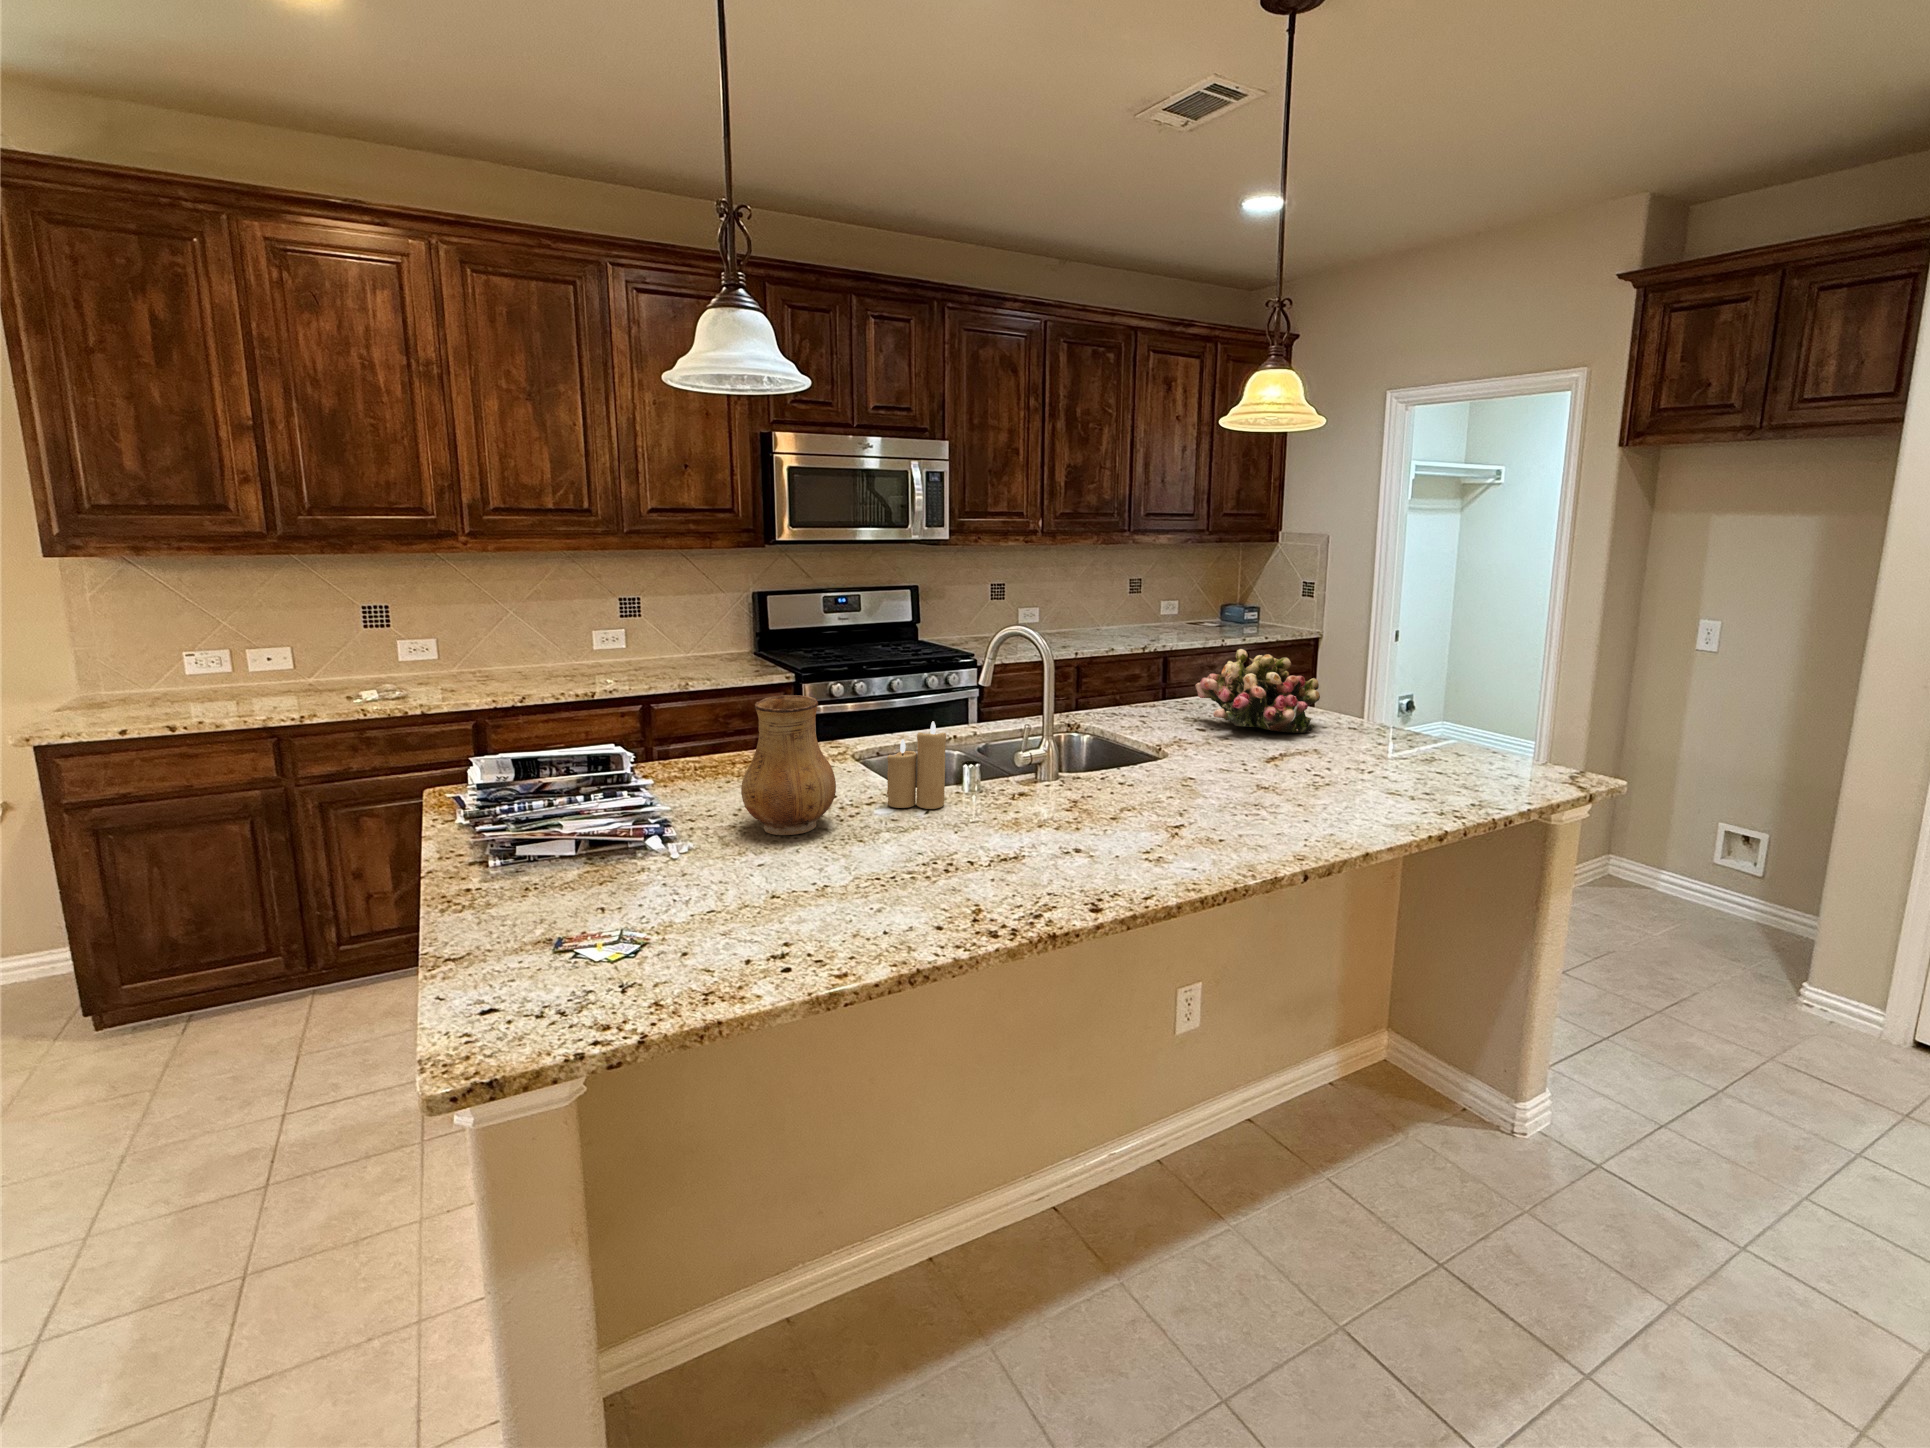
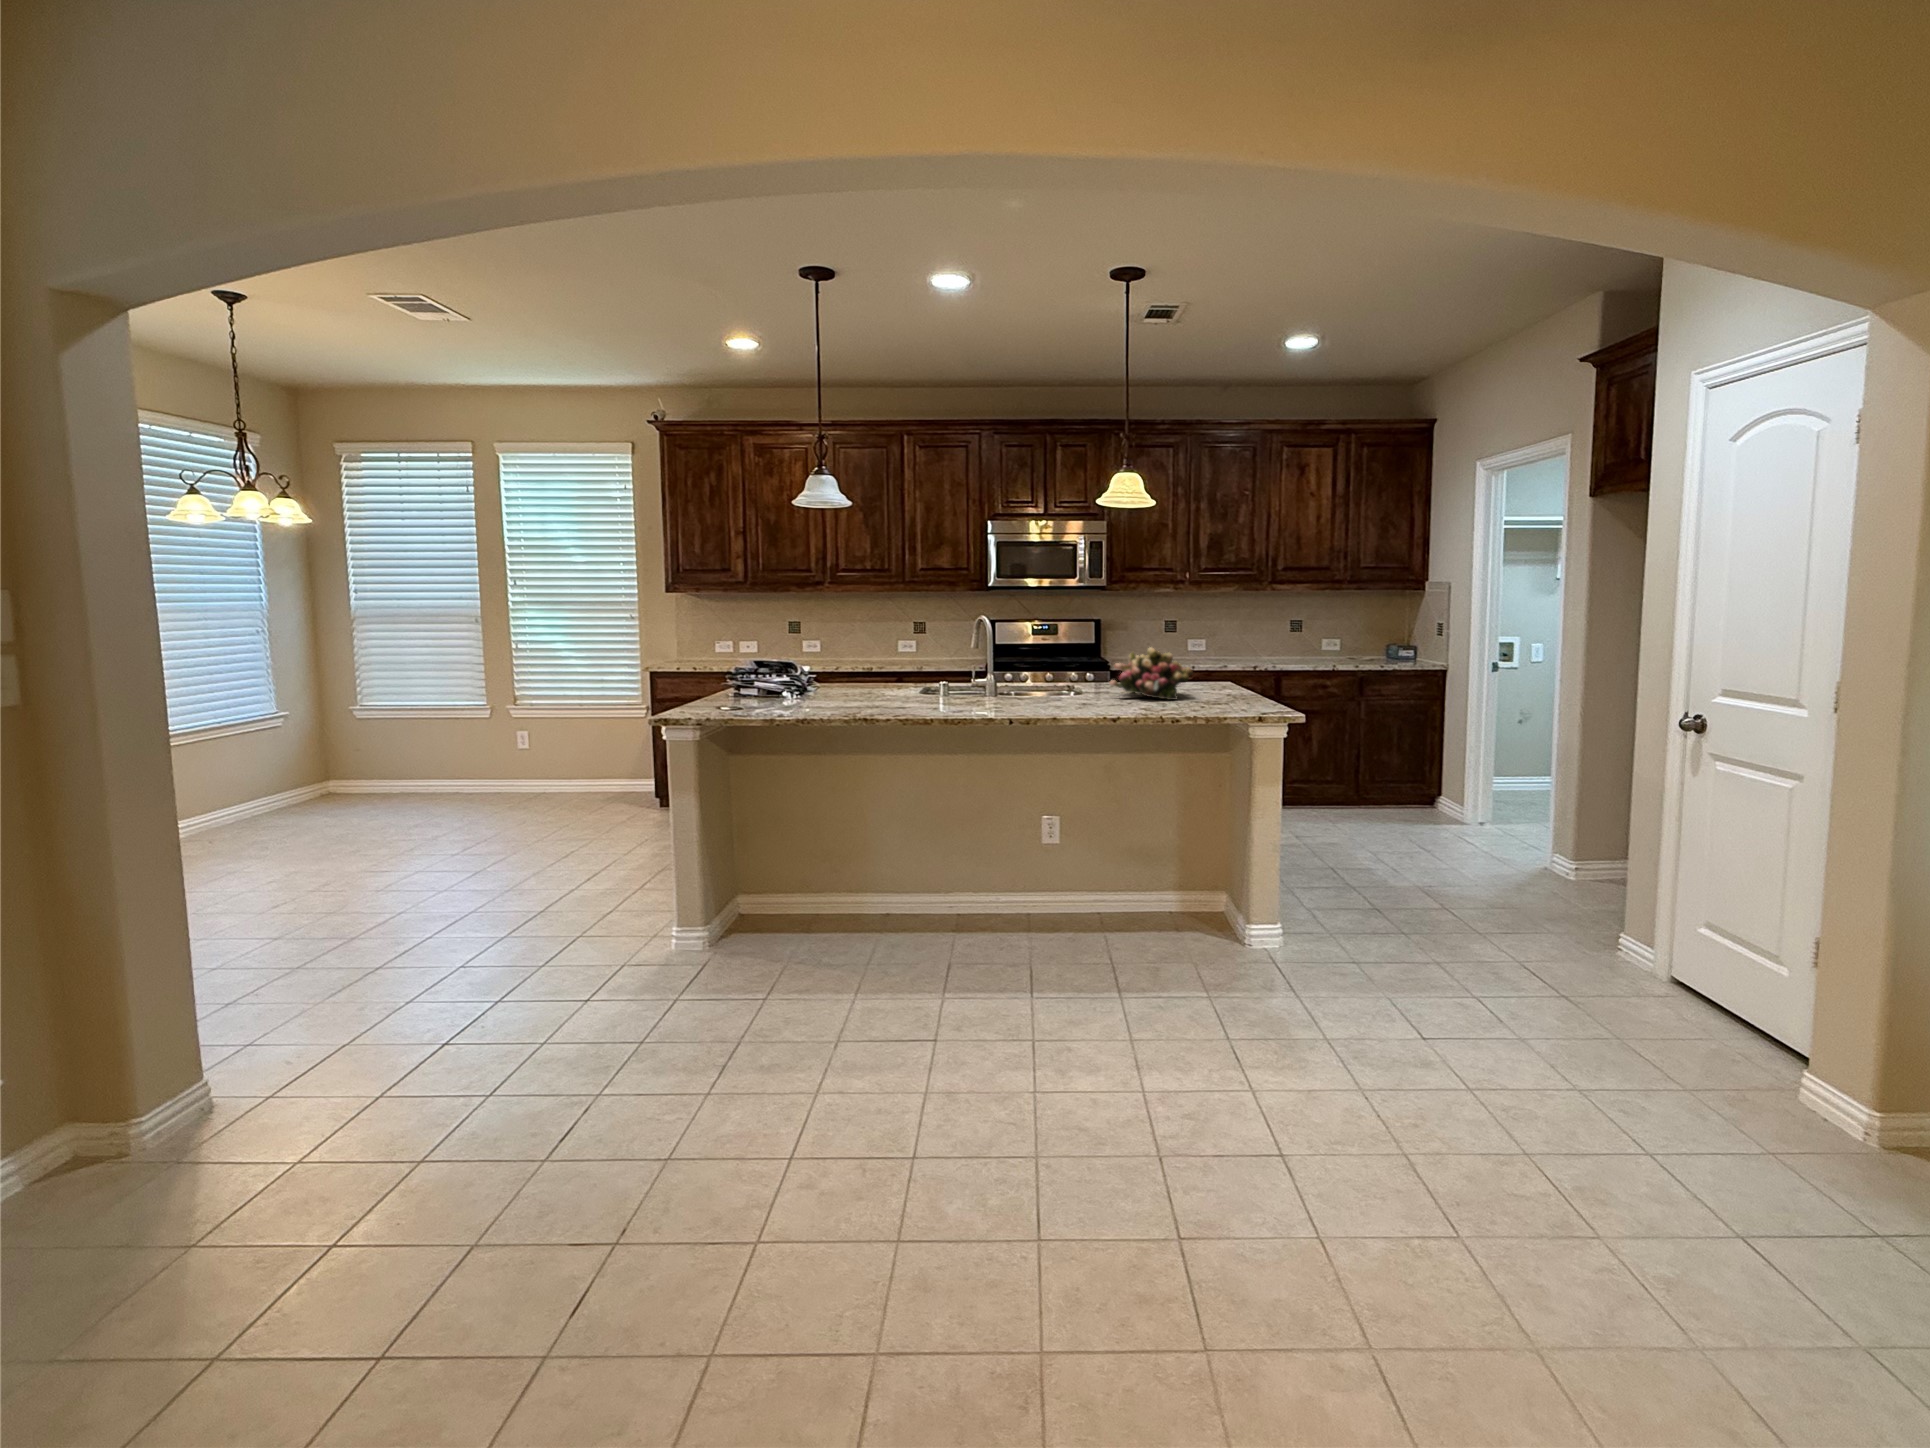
ceramic pitcher: present [741,695,836,835] -> none [809,644,851,704]
candle: present [887,721,946,809] -> none [881,661,905,703]

